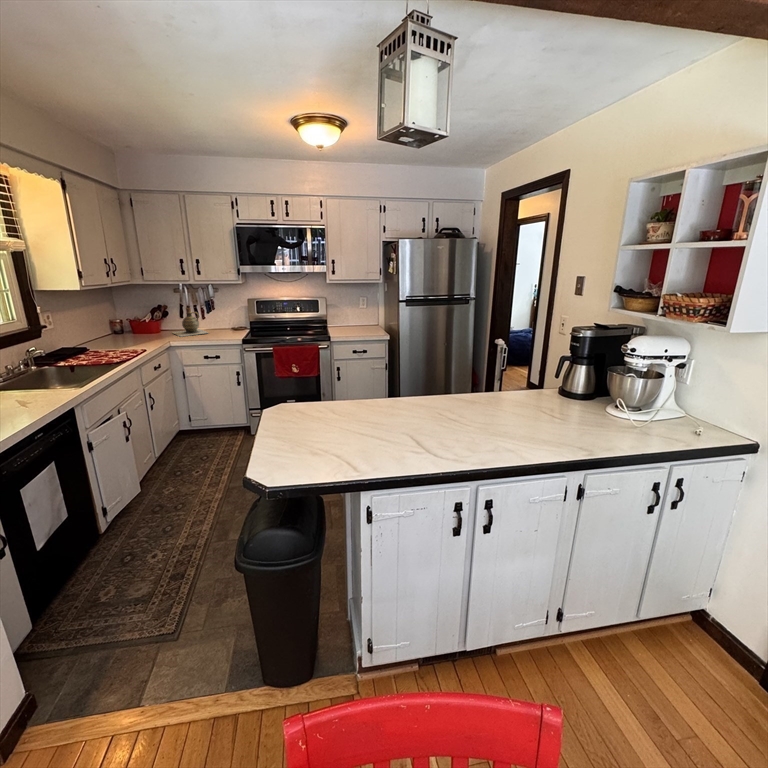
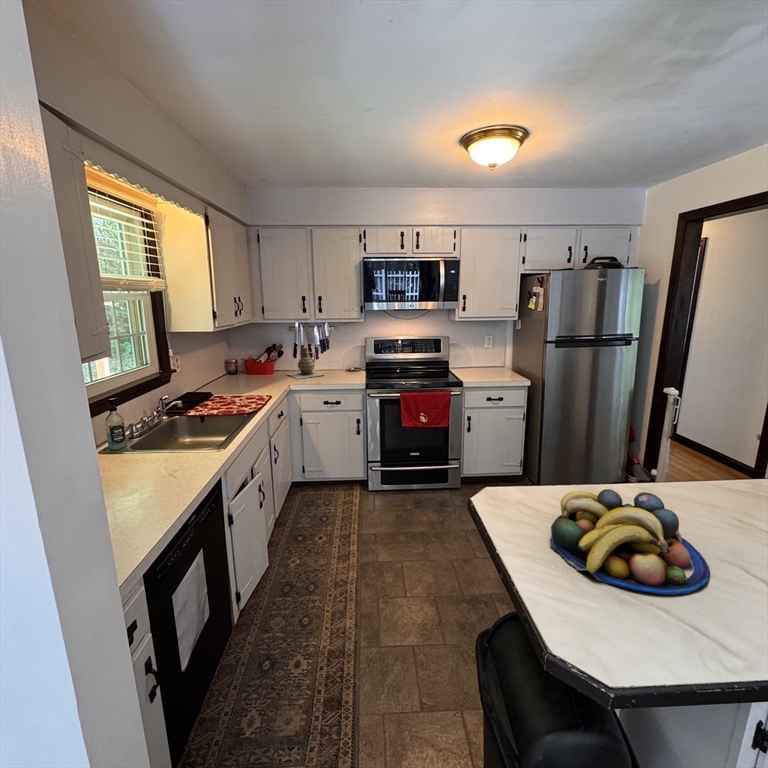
fruit bowl: none [293,394,387,448] -> present [550,489,710,595]

